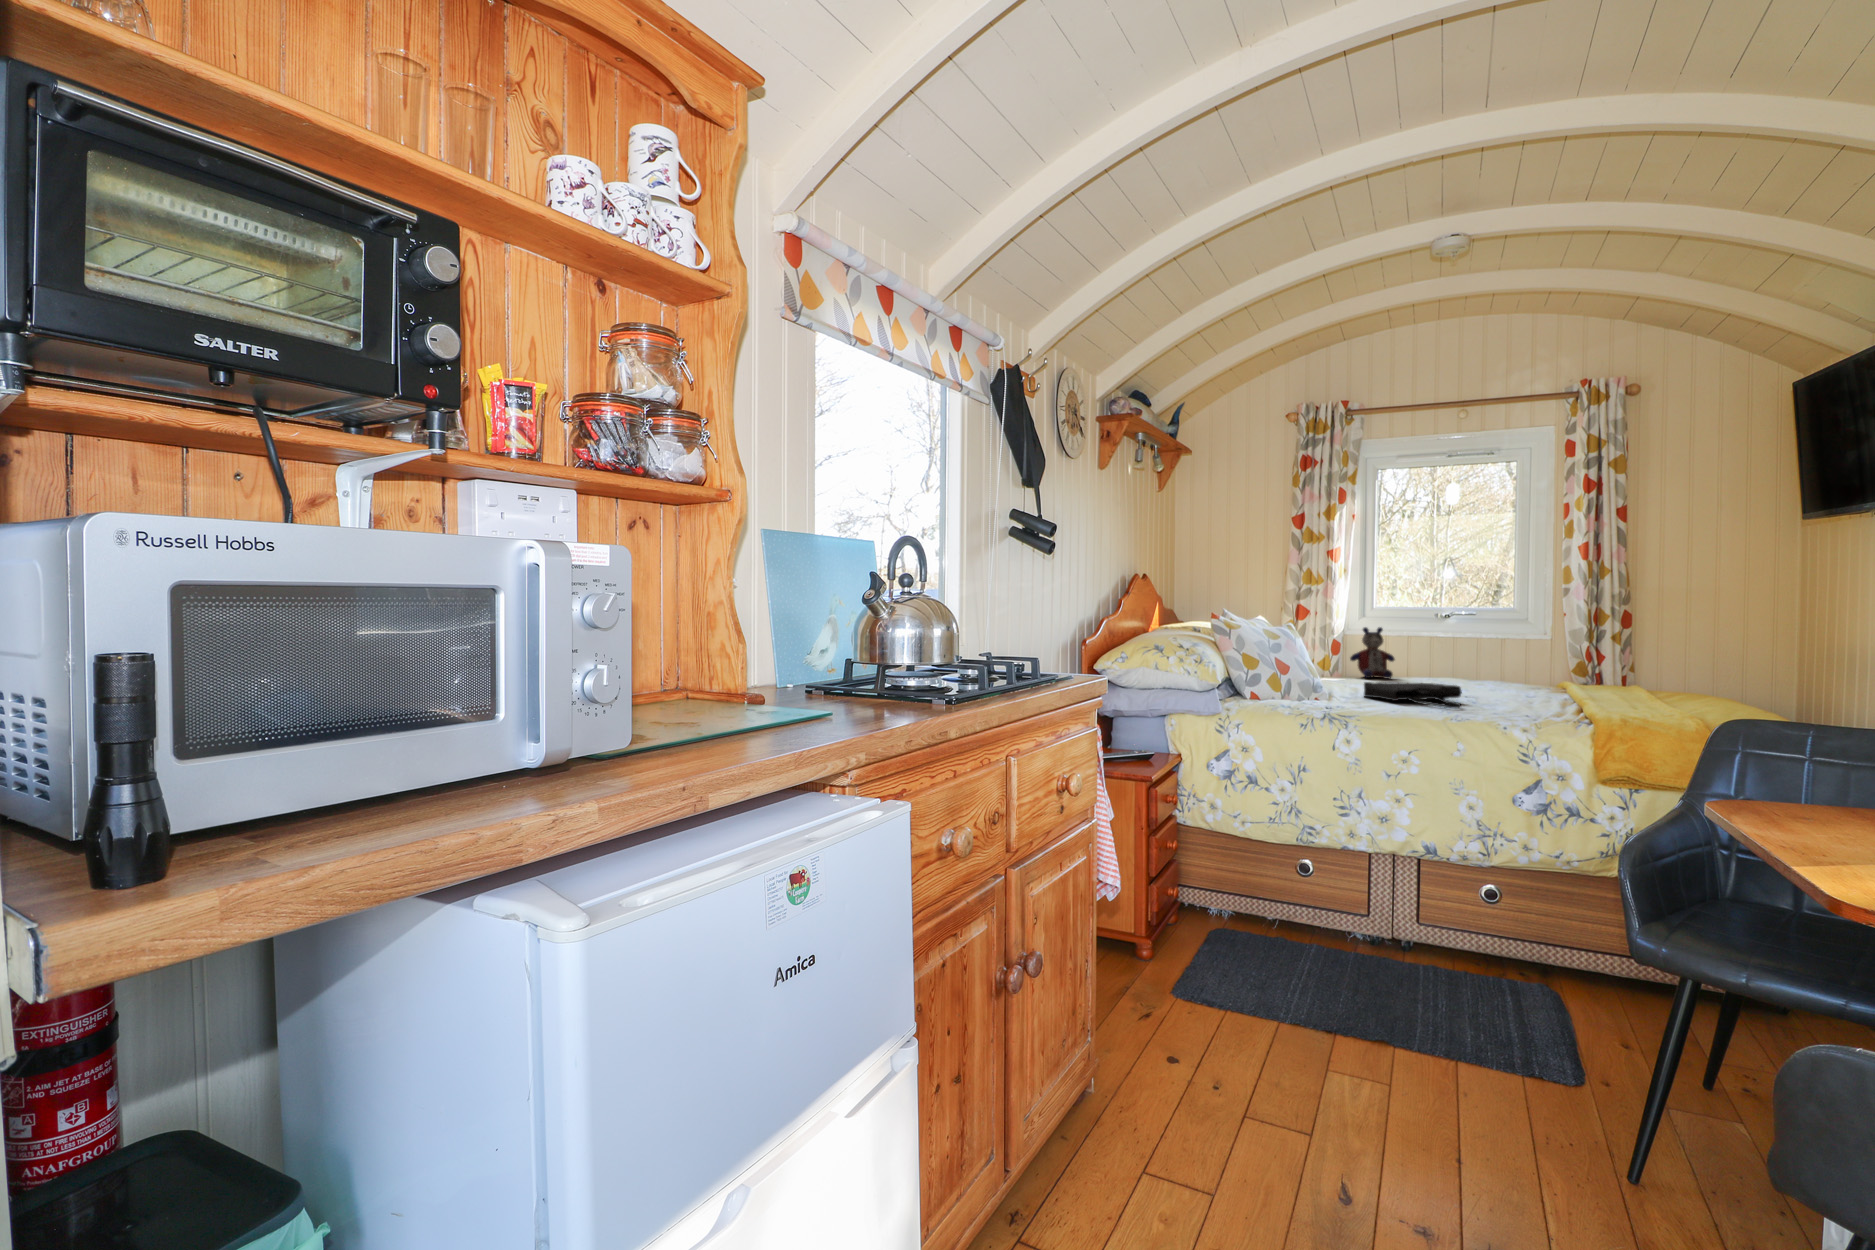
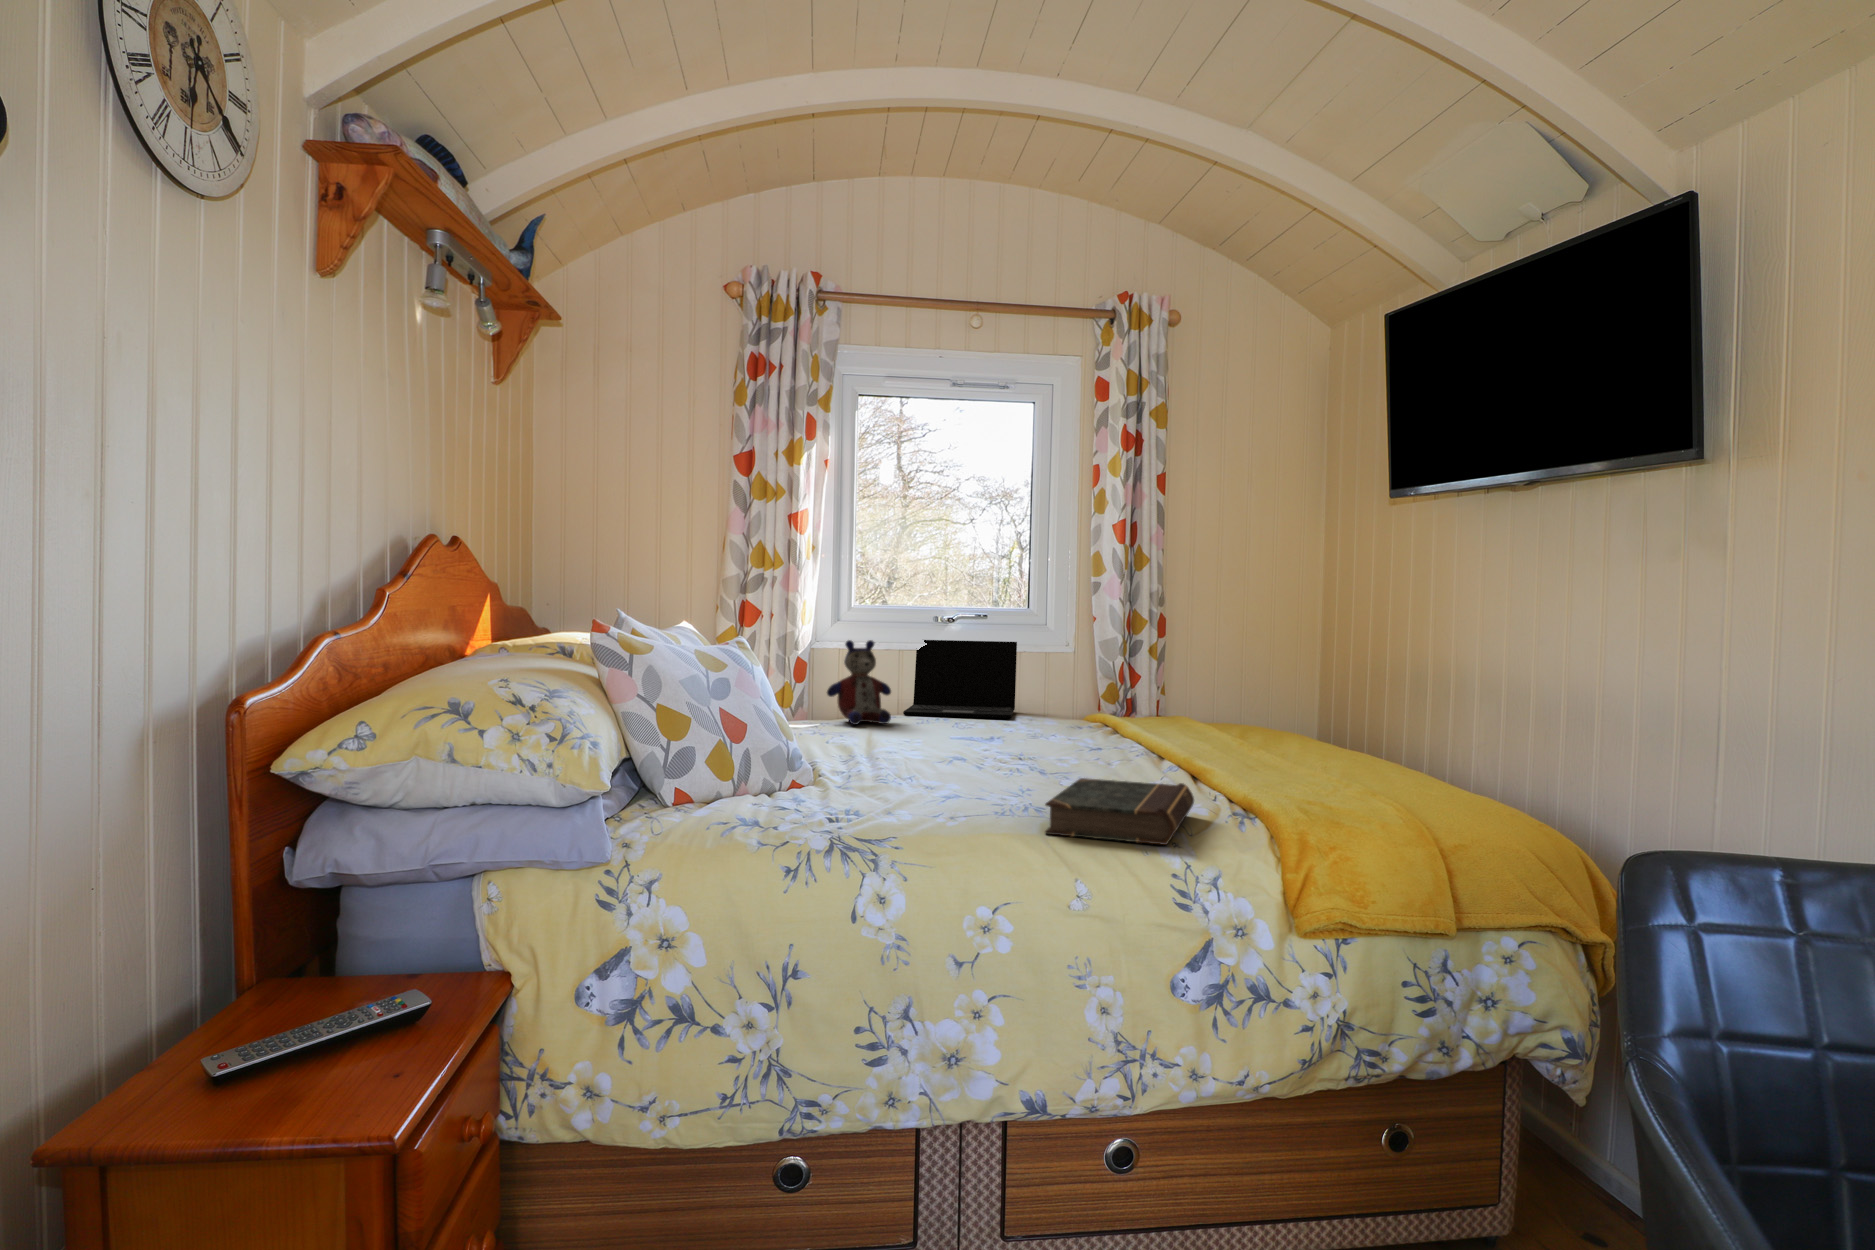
laptop: none [1406,628,1497,680] -> present [903,640,1017,718]
tote bag: present [1364,682,1462,708] -> none [871,739,1038,792]
book: none [1446,700,1555,729] -> present [1045,778,1194,845]

